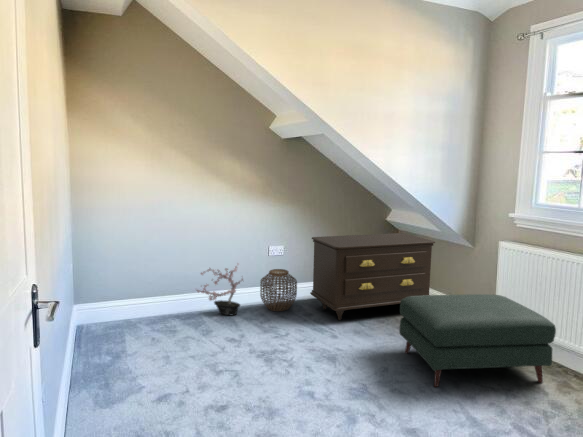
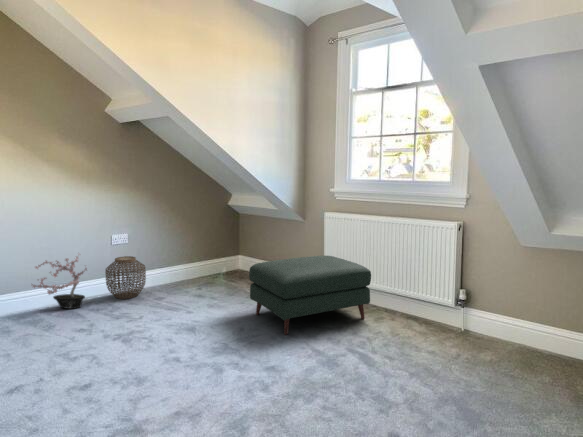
dresser: present [310,233,435,320] -> none [158,215,273,298]

